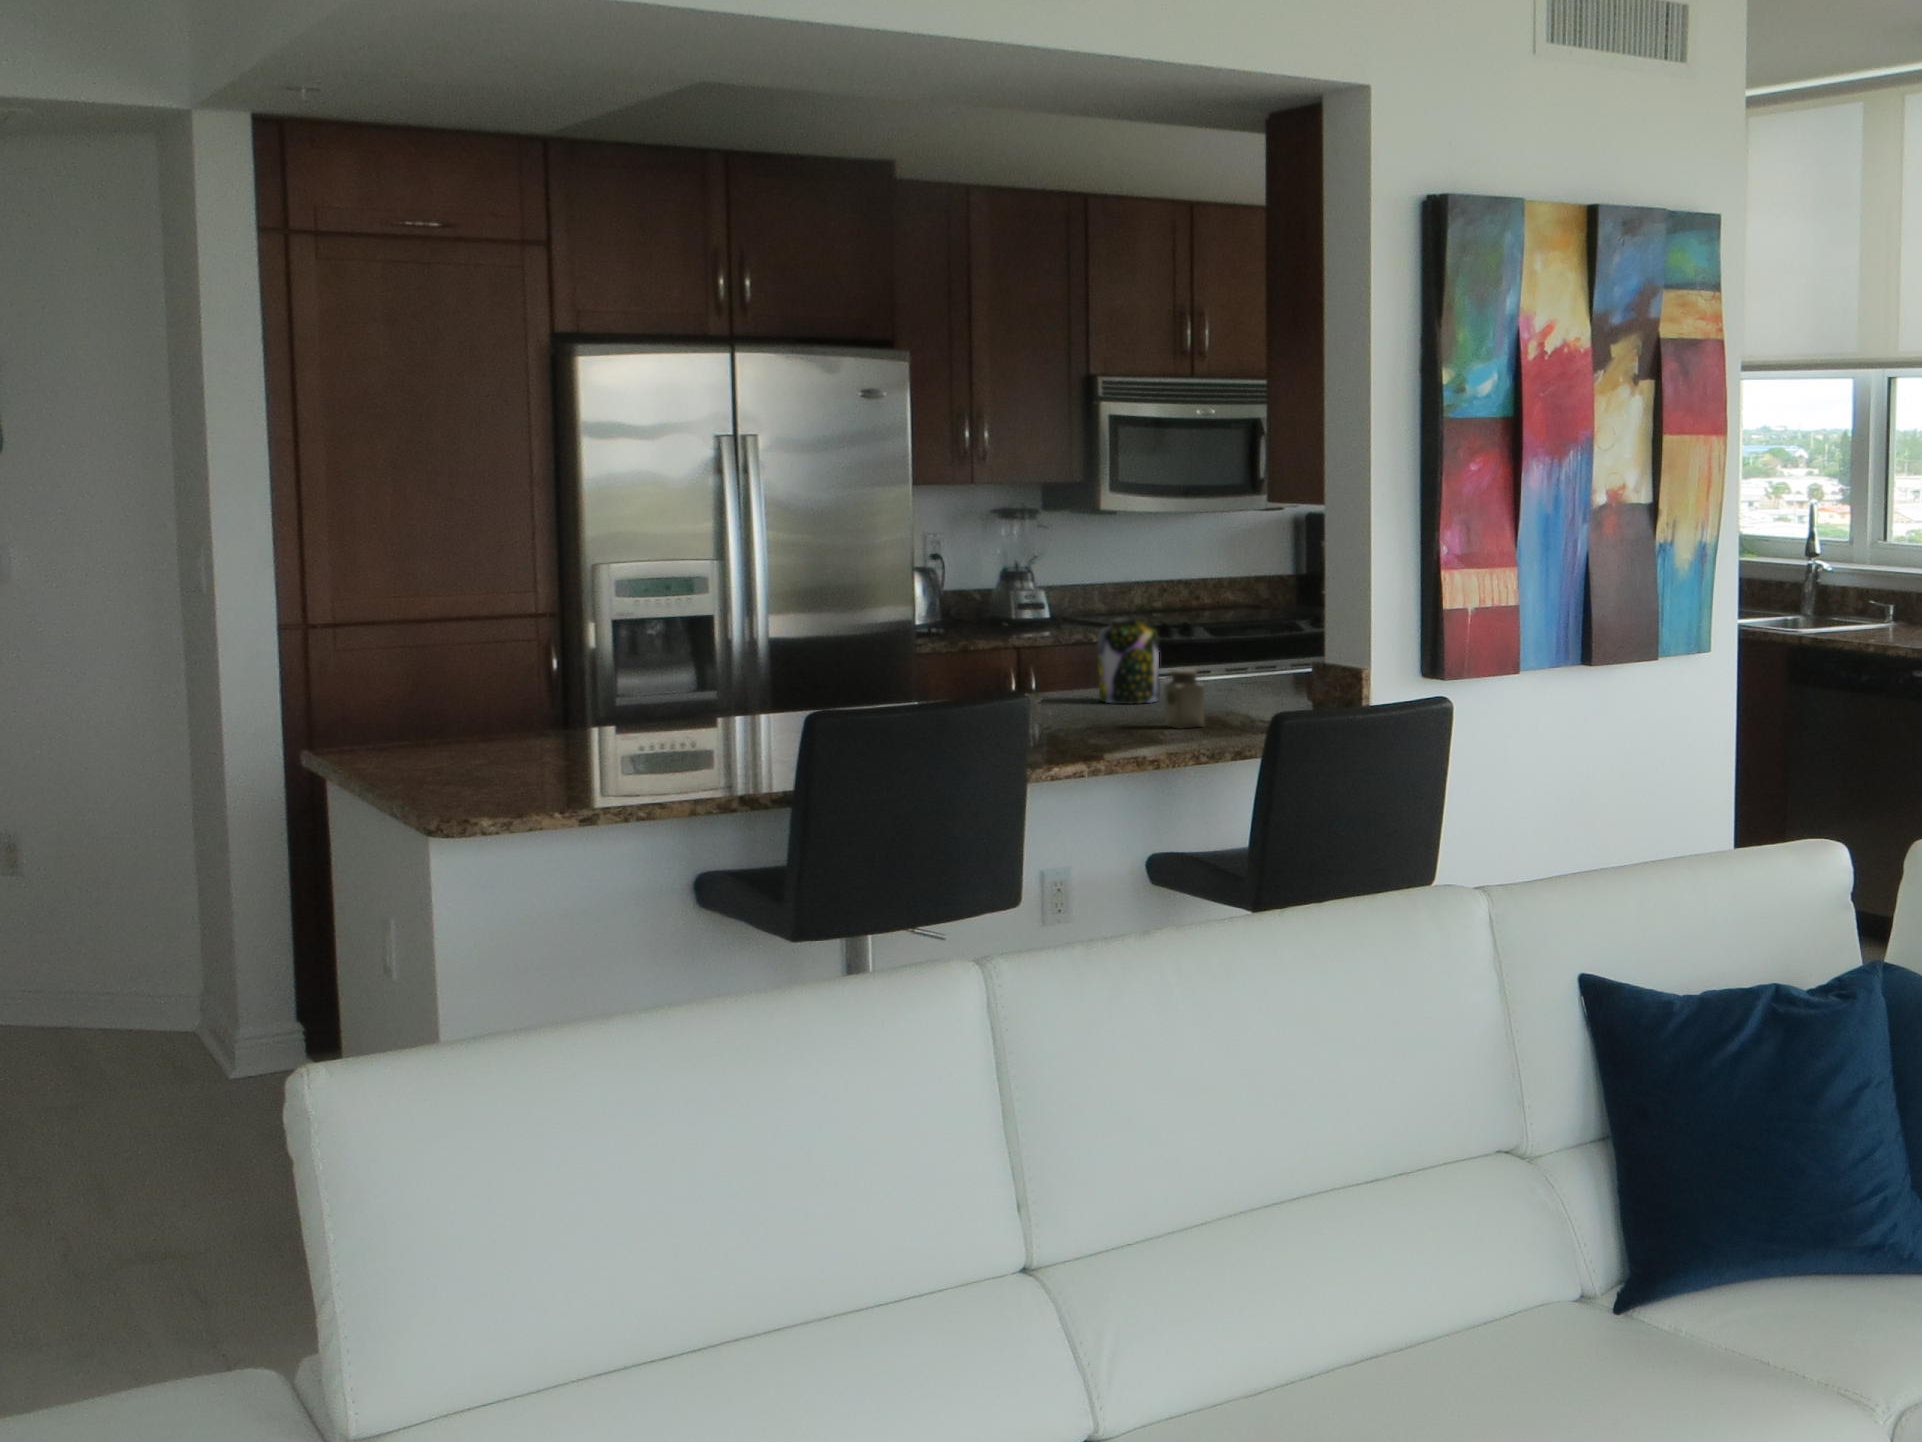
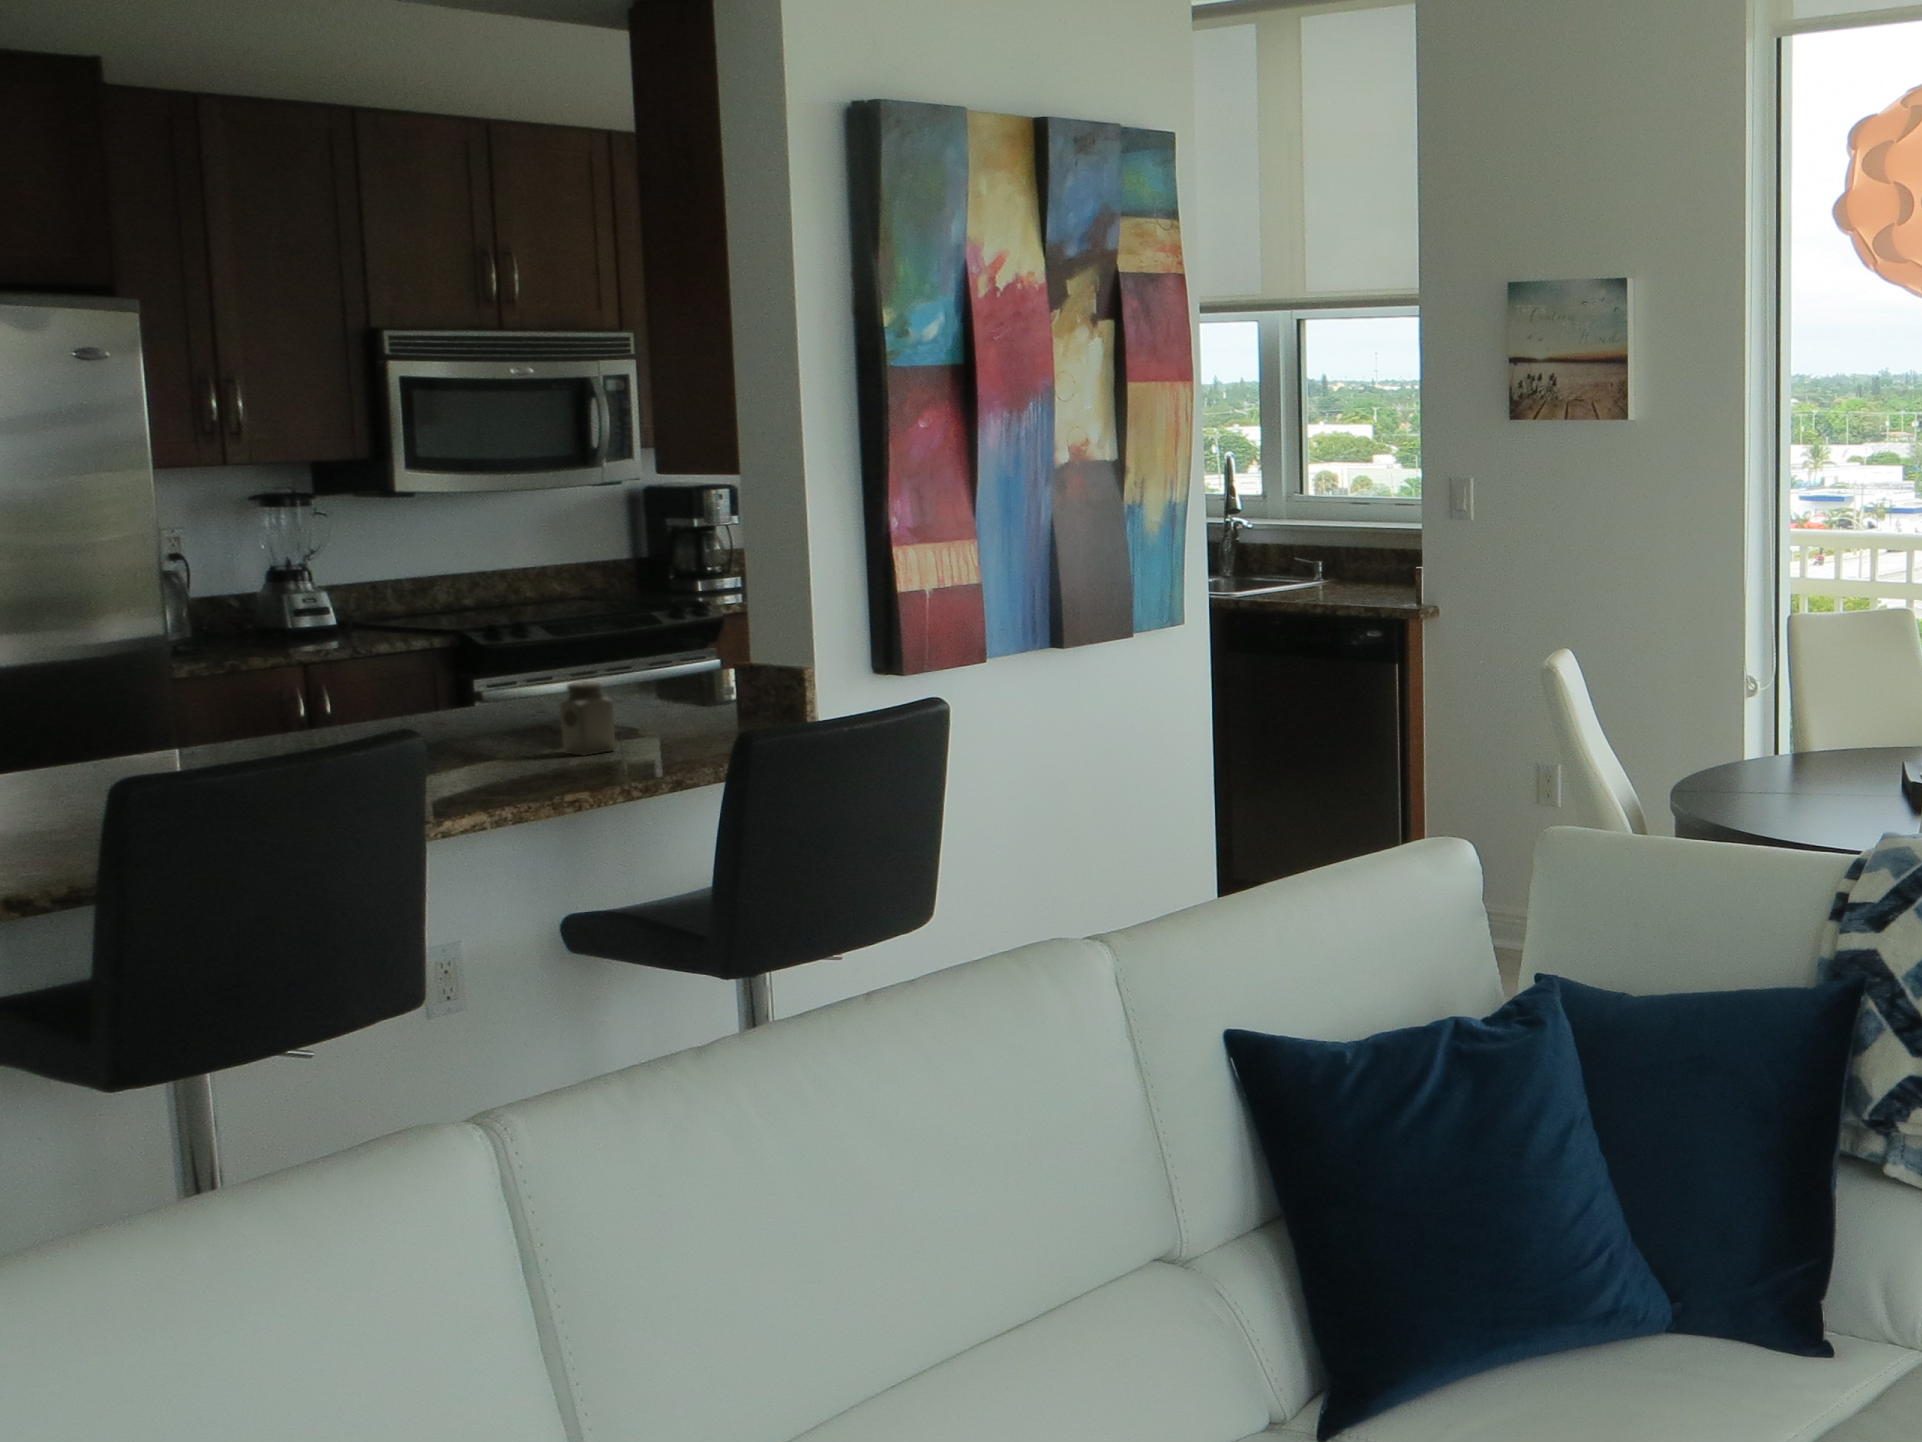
jar: present [1098,618,1160,704] -> none [448,621,534,727]

